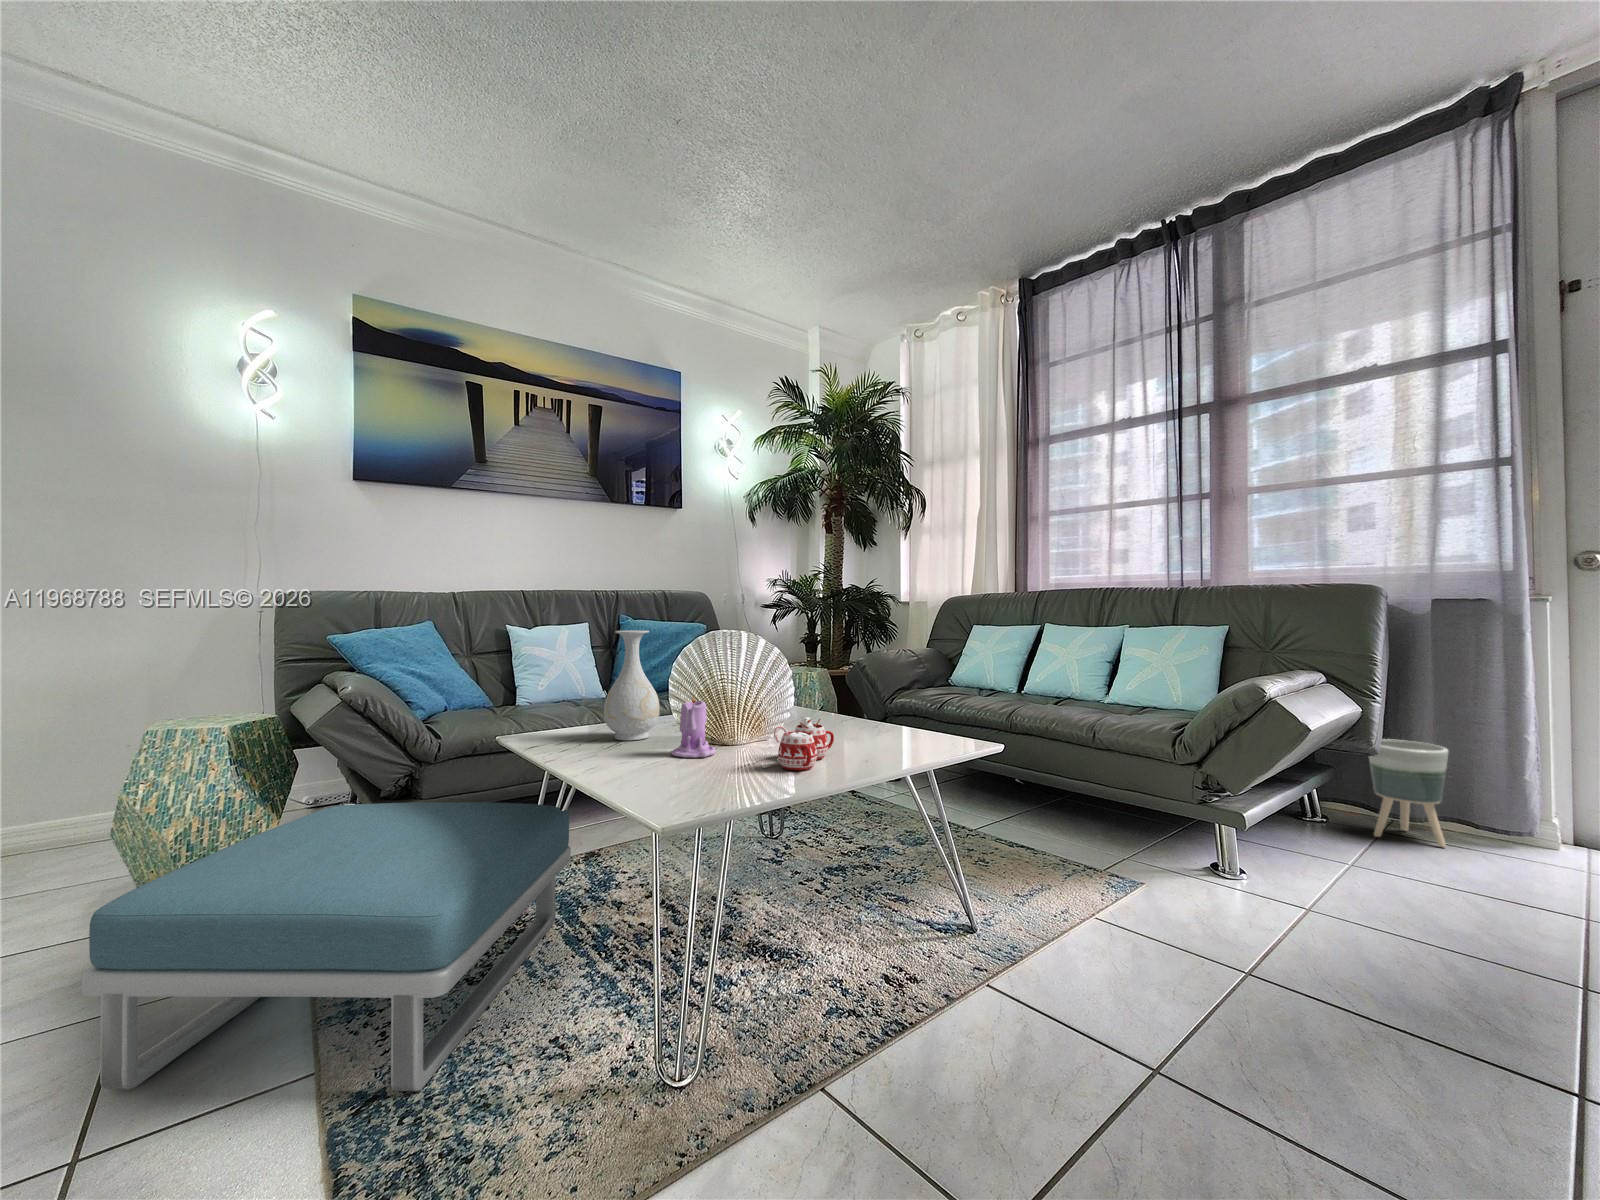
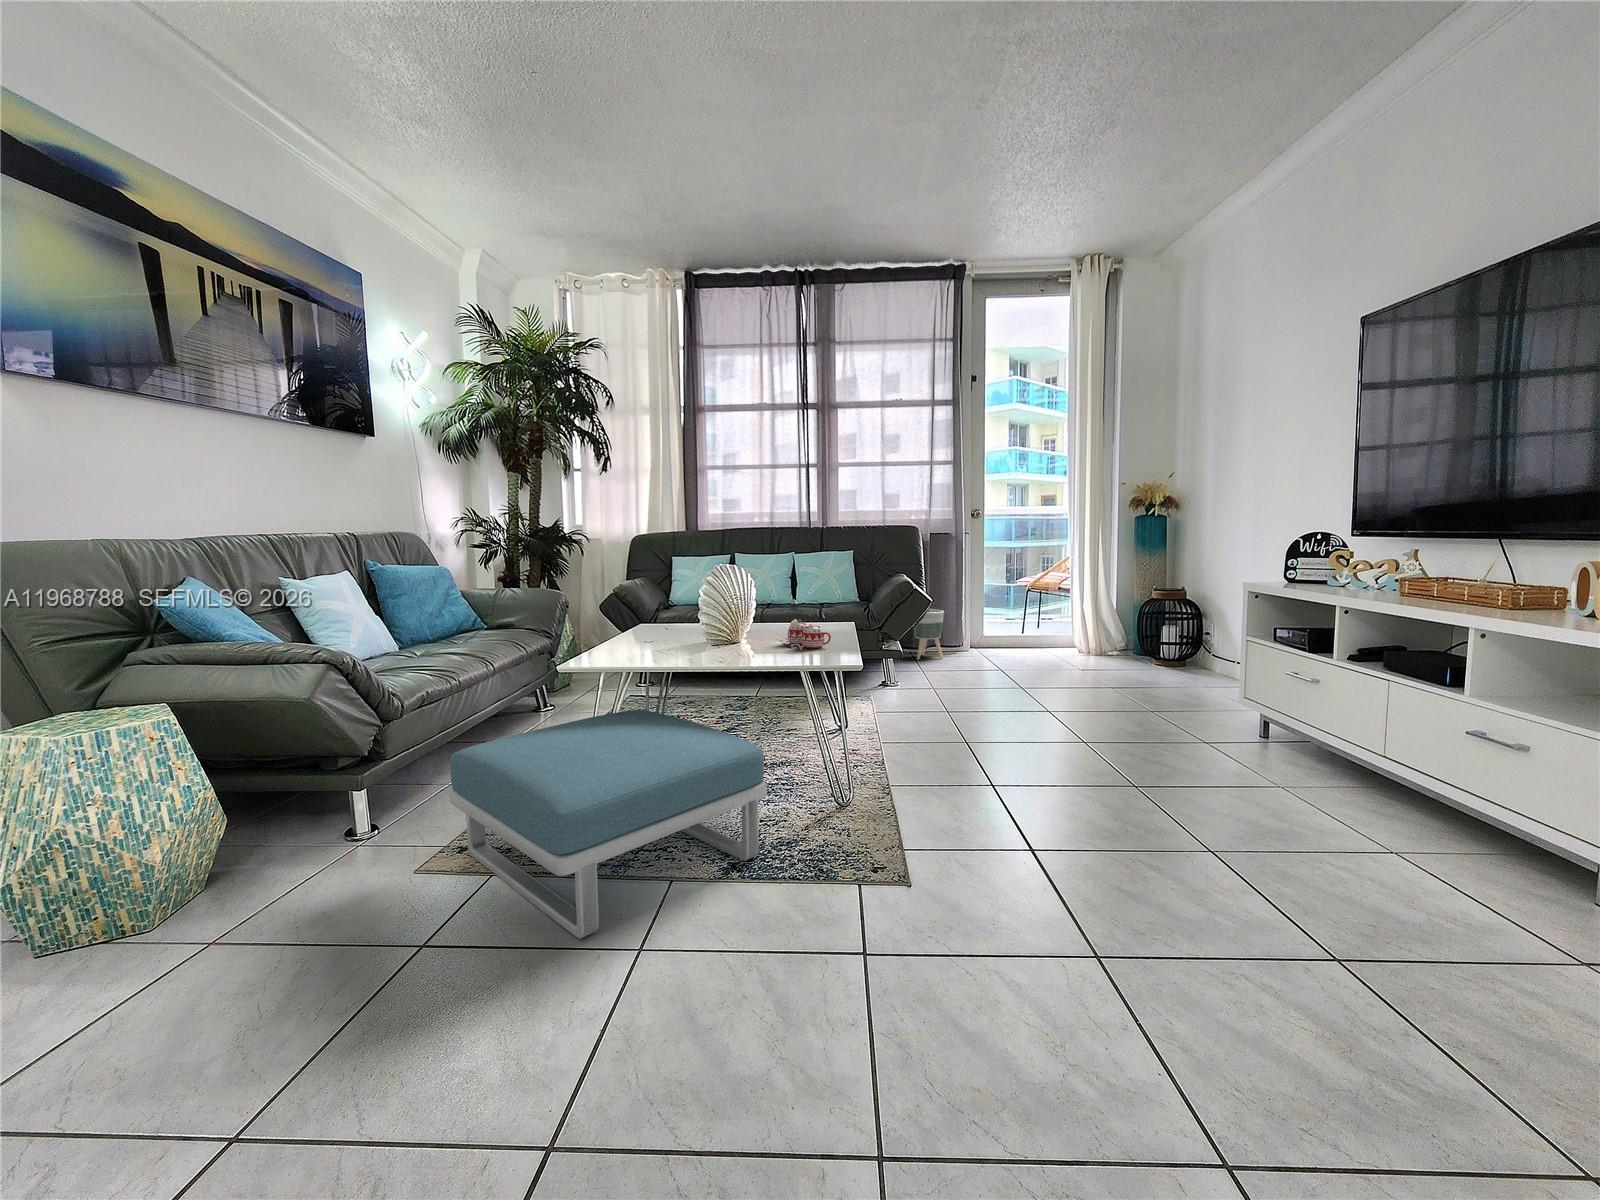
vase: present [604,630,659,740] -> none [633,571,676,655]
candle: present [671,694,716,758] -> none [721,611,753,654]

